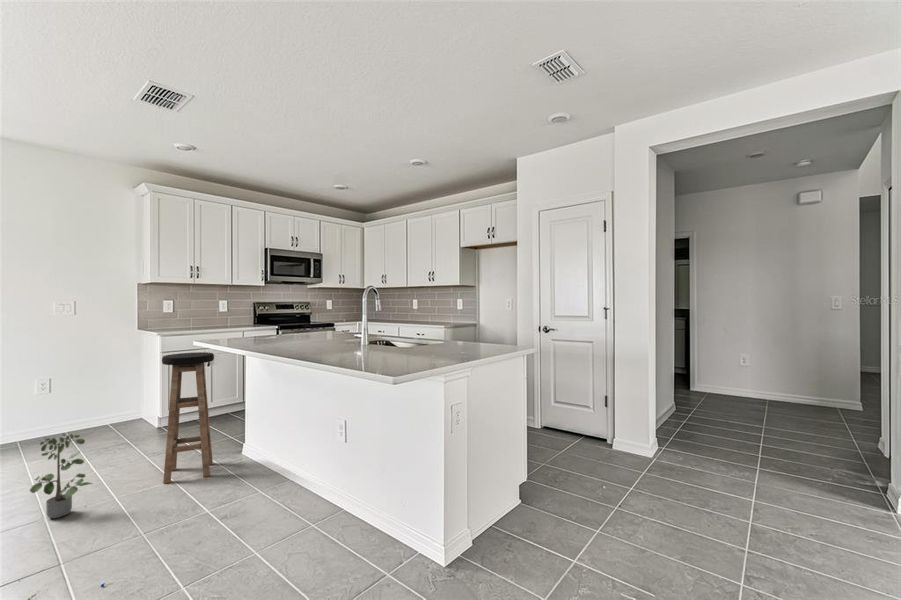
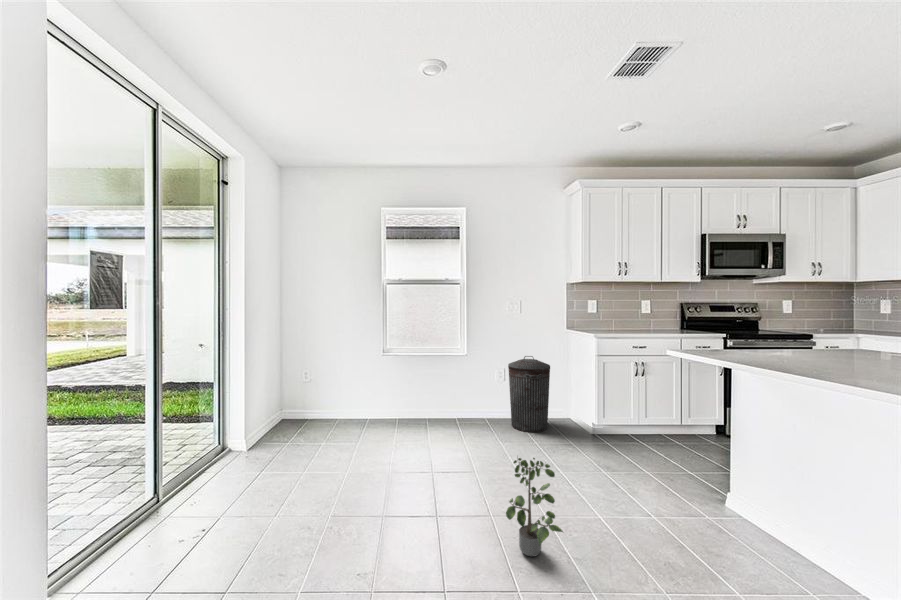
bar stool: present [162,352,214,484] -> none [626,371,698,565]
trash can: none [53,360,111,442] -> present [508,356,550,432]

